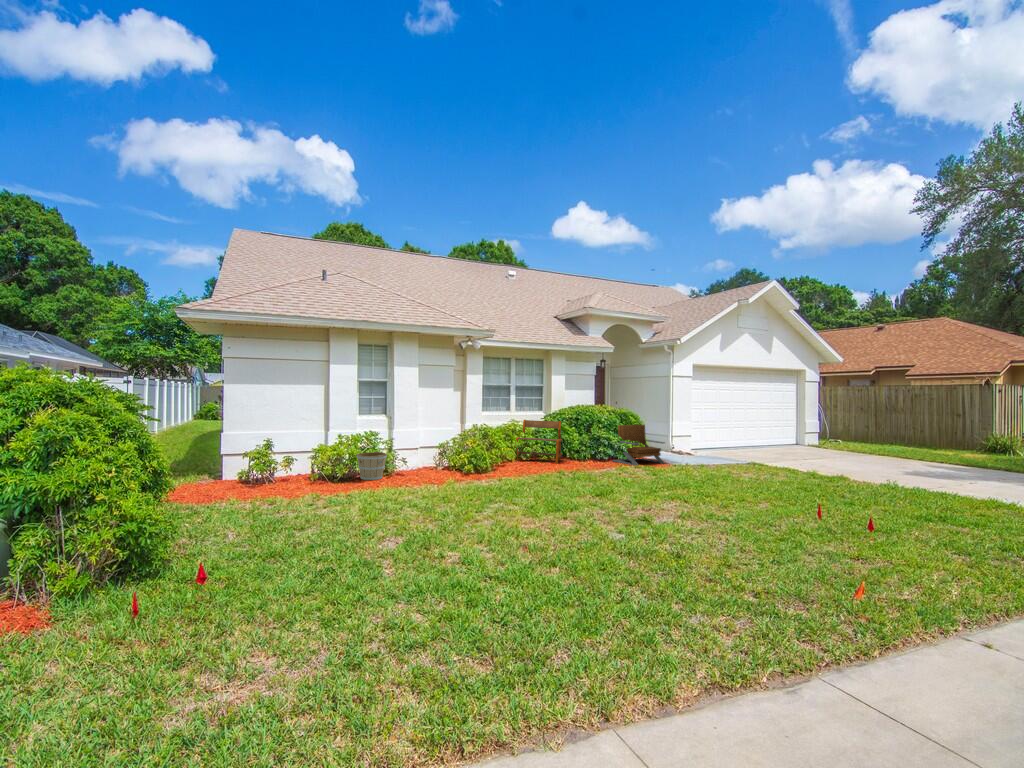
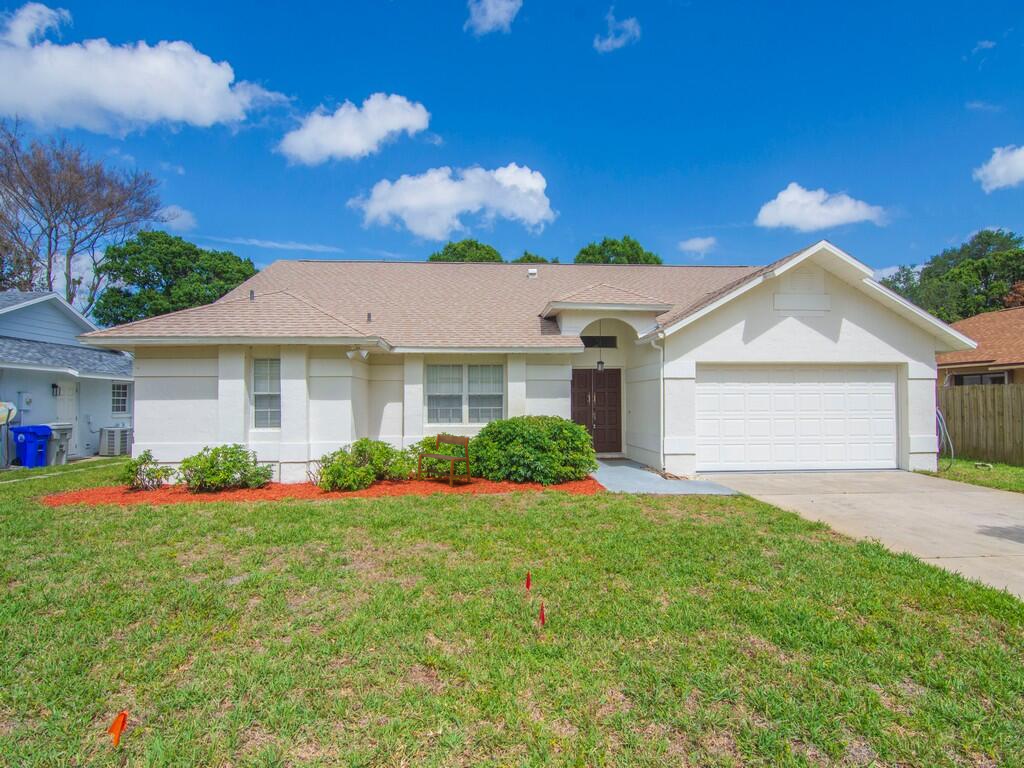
lounge chair: present [613,425,665,466] -> none [528,442,586,496]
wooden bucket: present [357,452,387,480] -> none [194,468,228,498]

